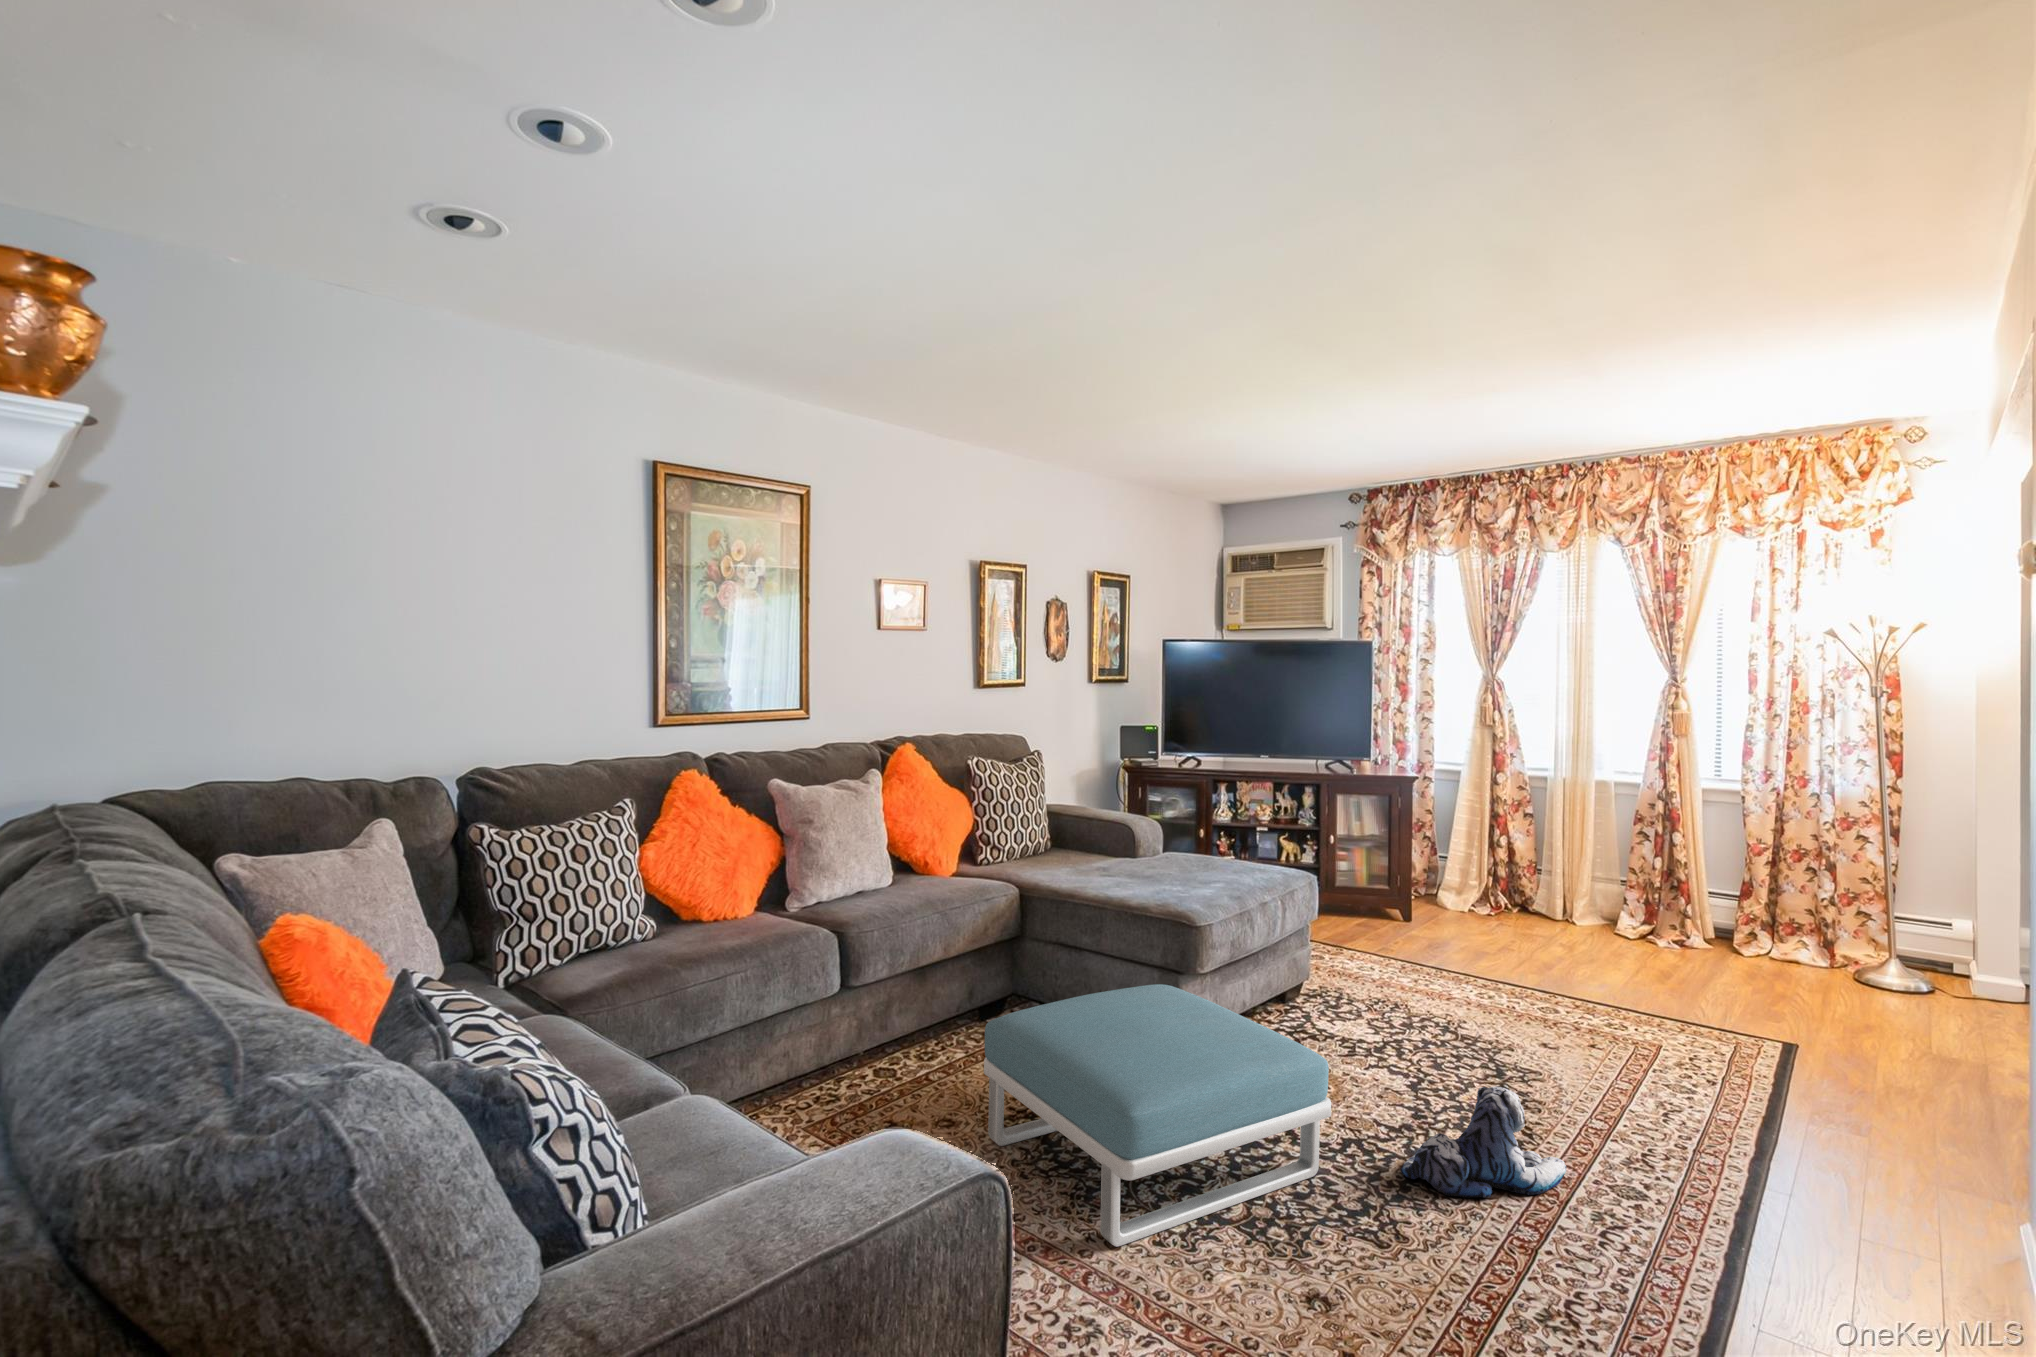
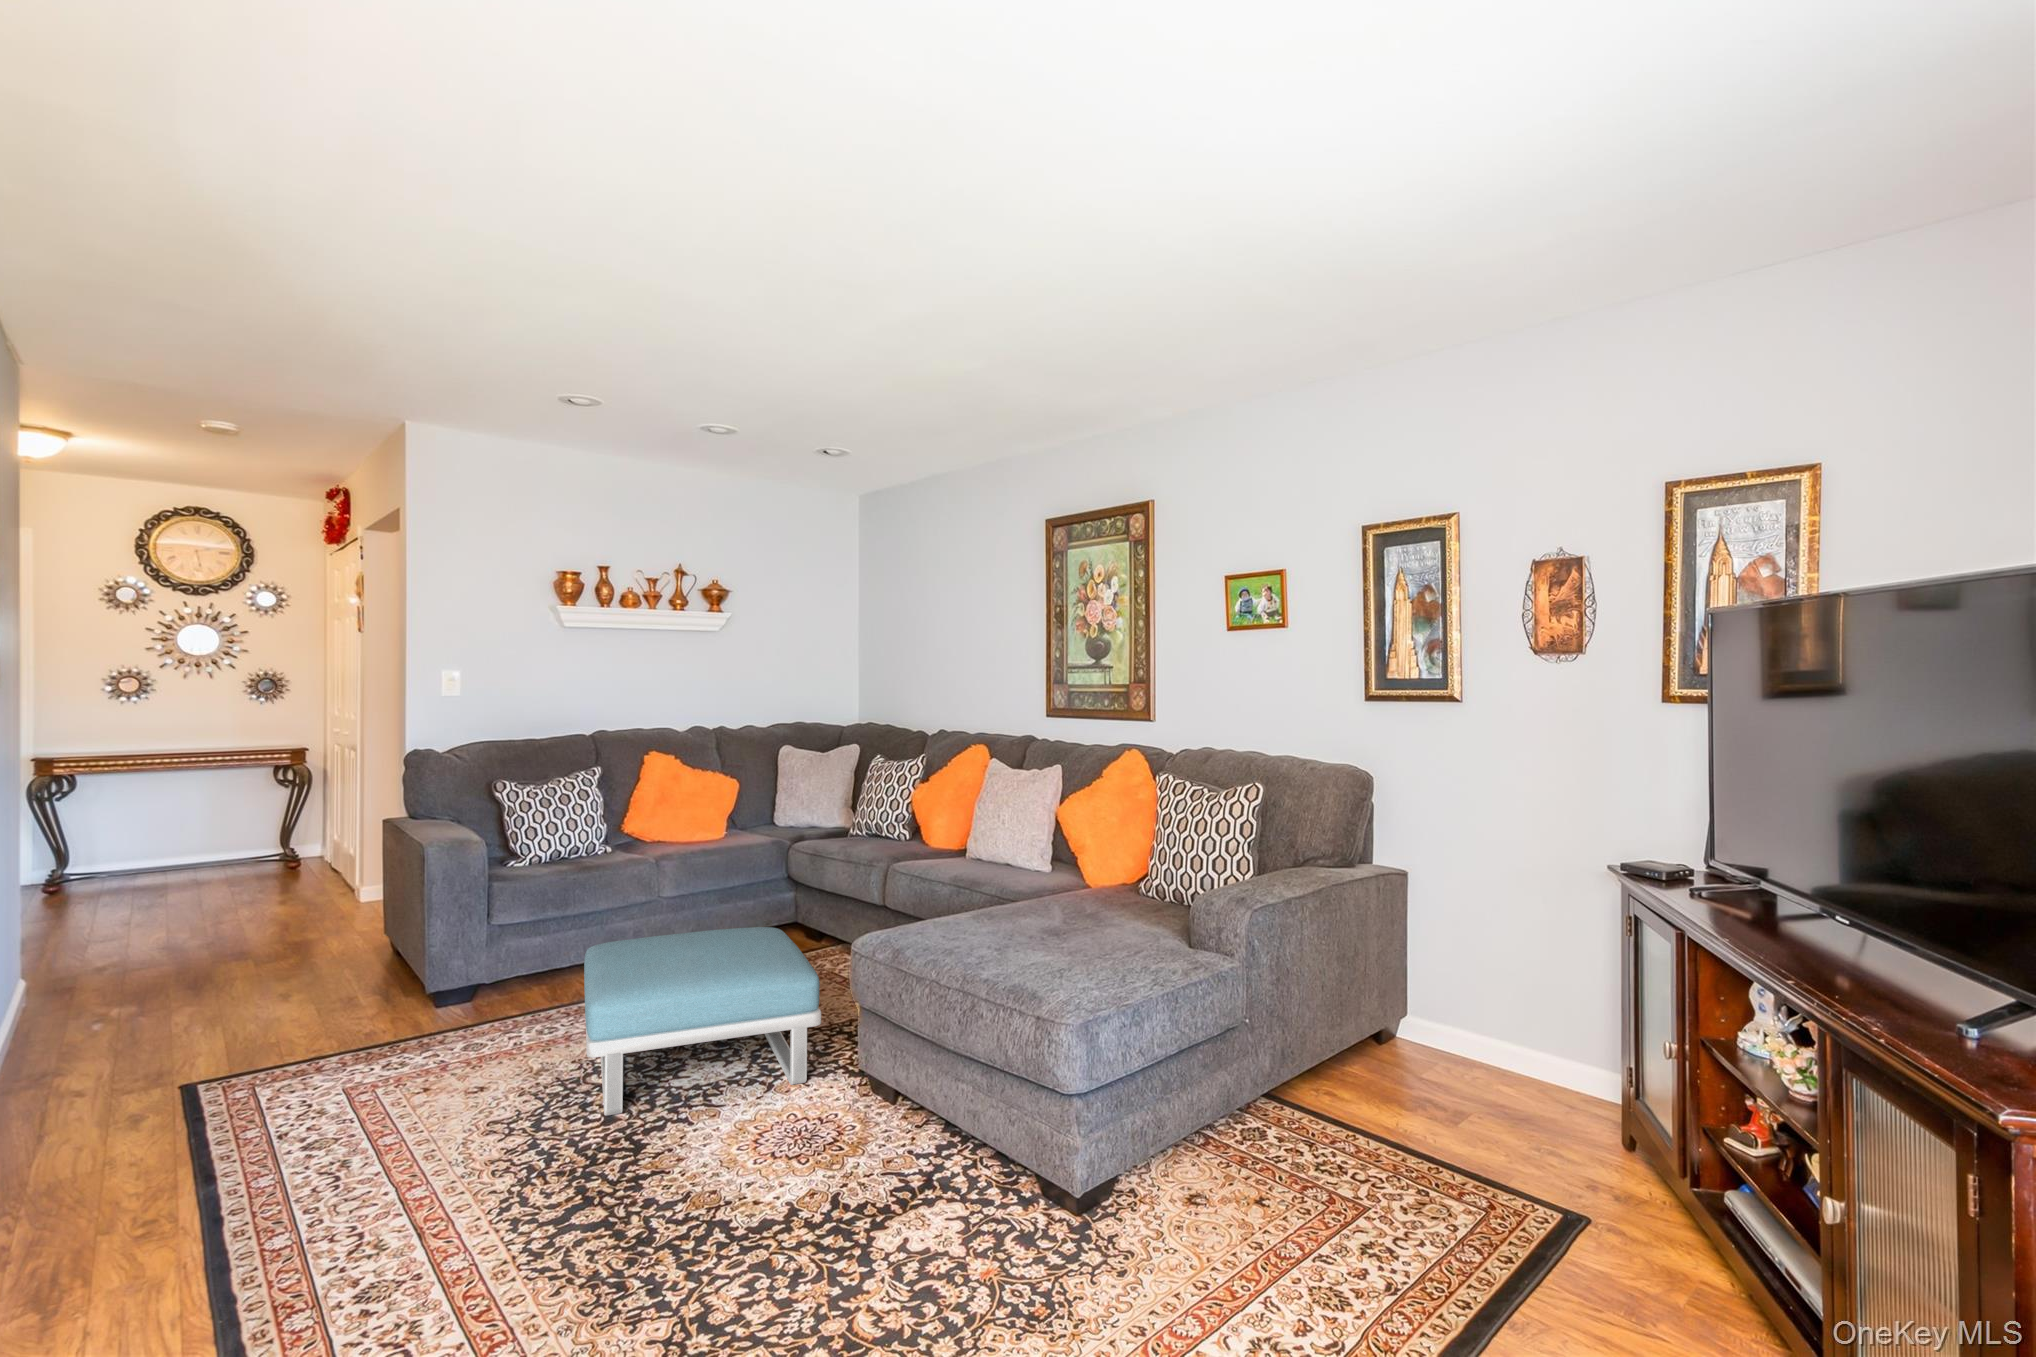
plush toy: present [1401,1087,1567,1198] -> none [445,1109,578,1250]

